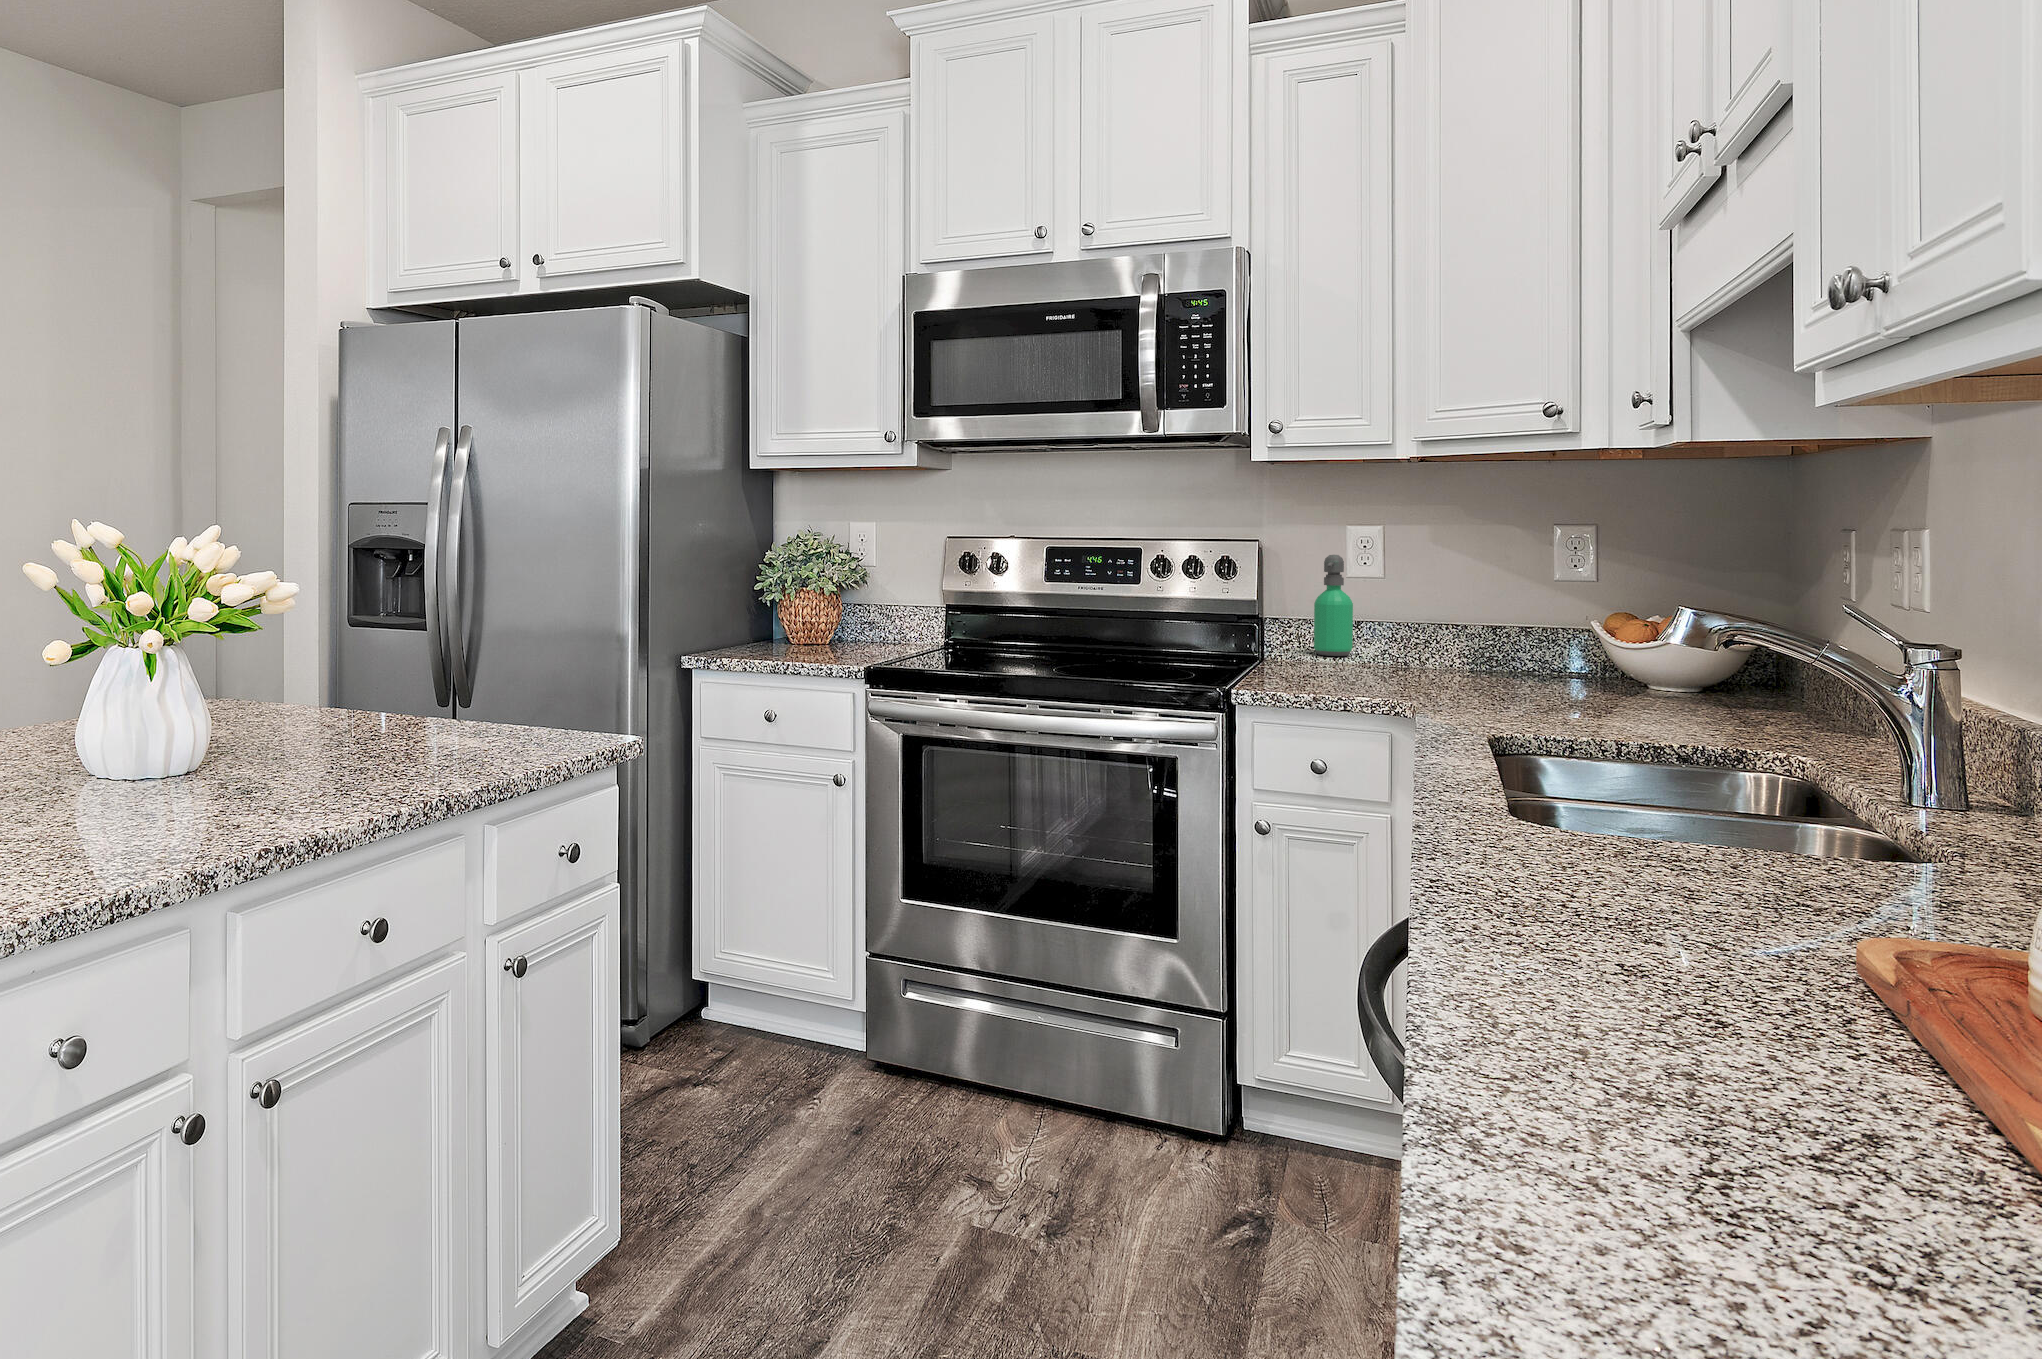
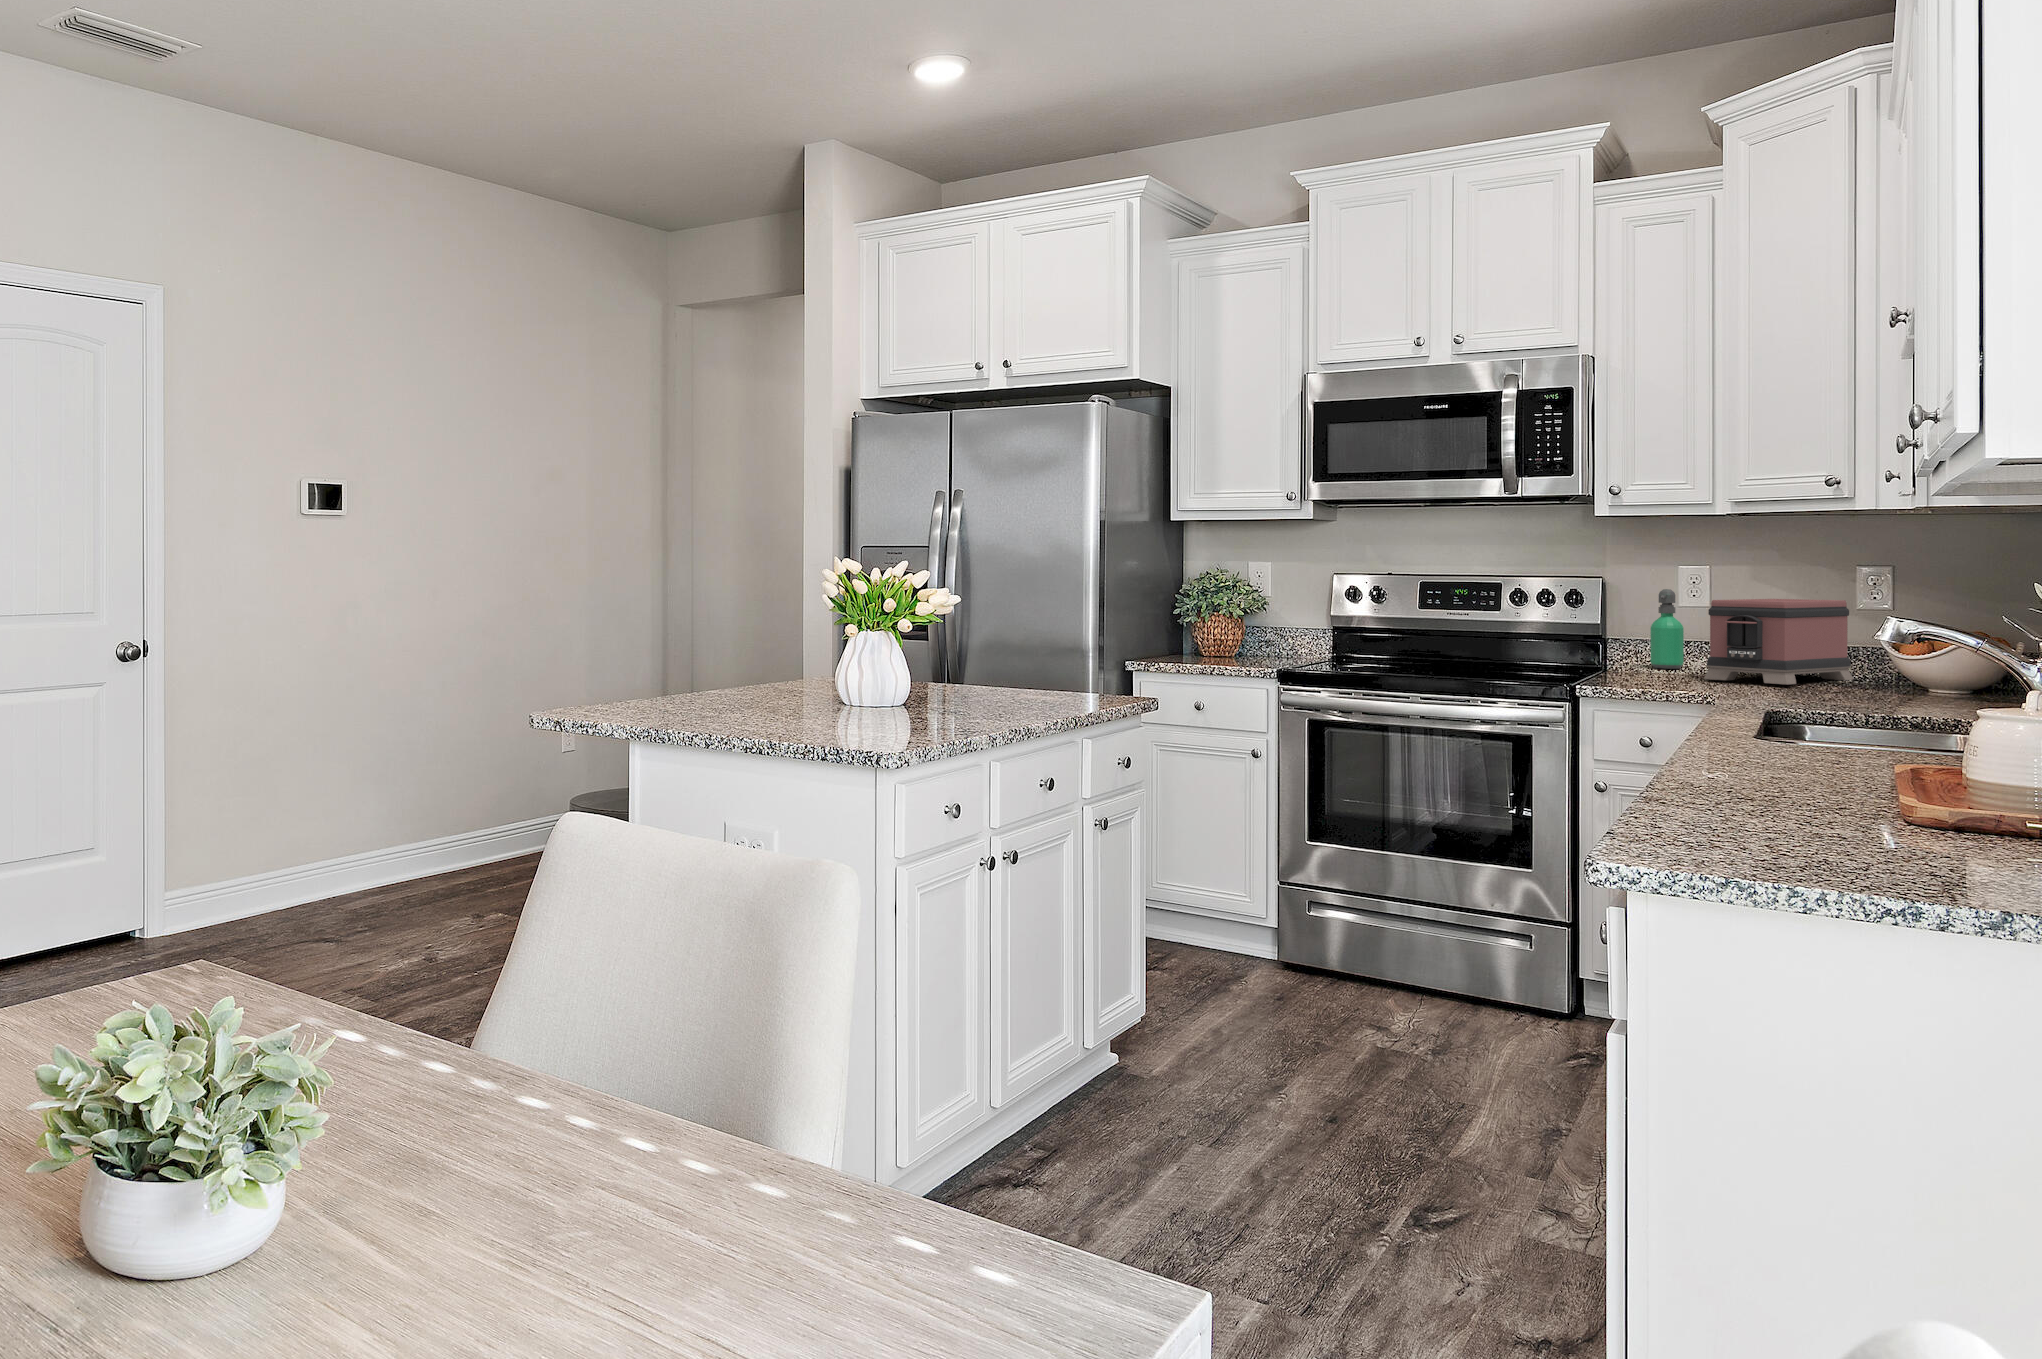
toaster: none [1384,566,1557,682] -> present [1704,599,1853,685]

